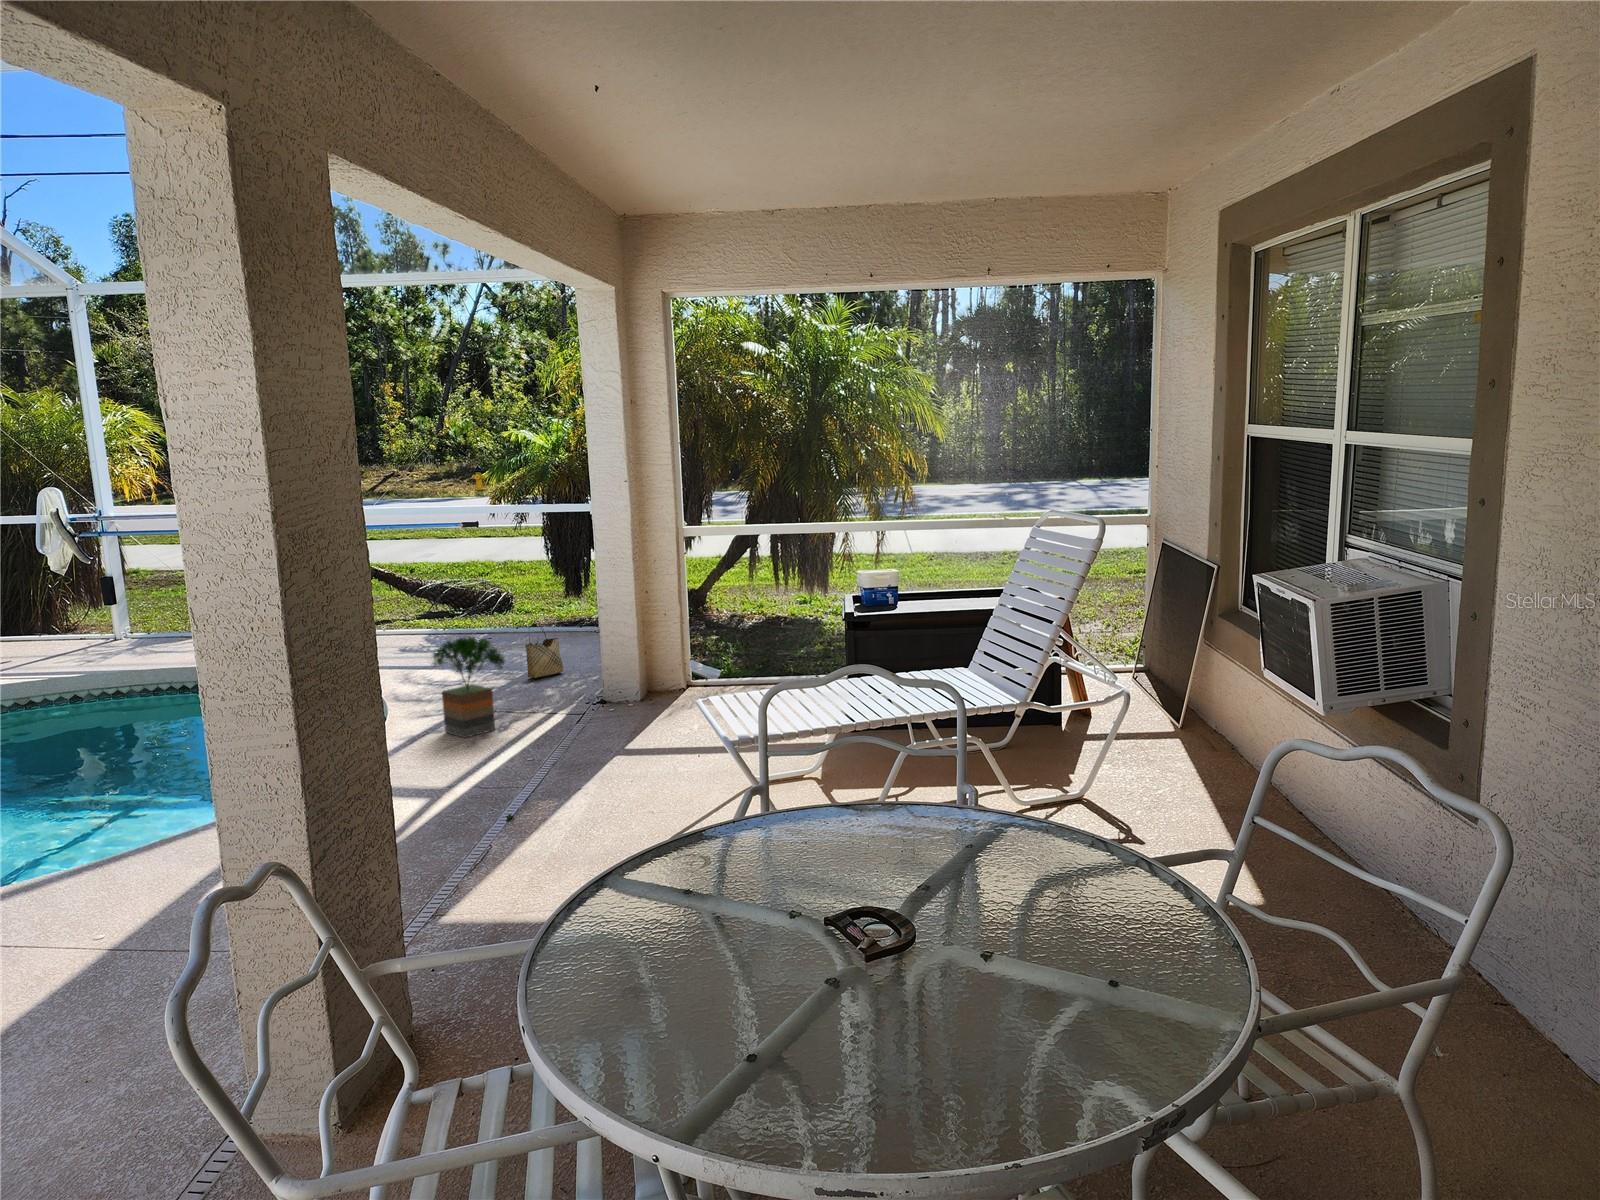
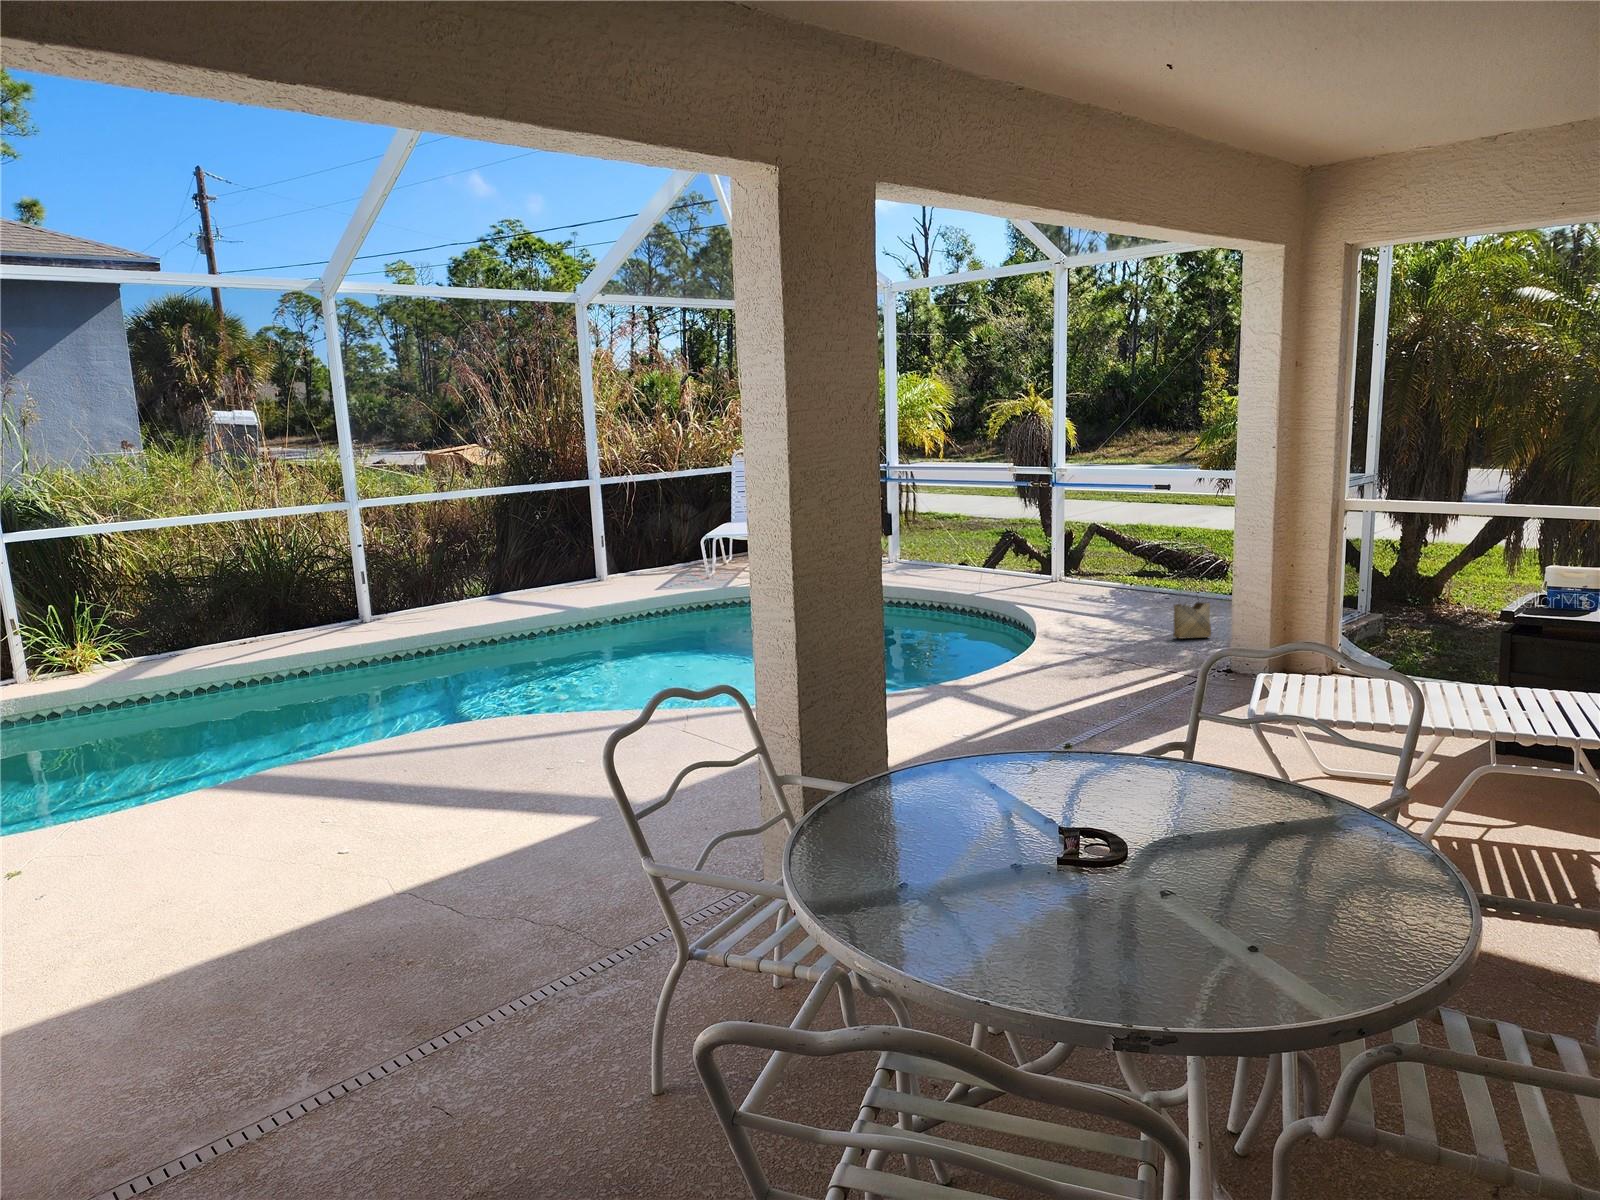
potted tree: present [433,637,505,738] -> none [1058,584,1126,678]

